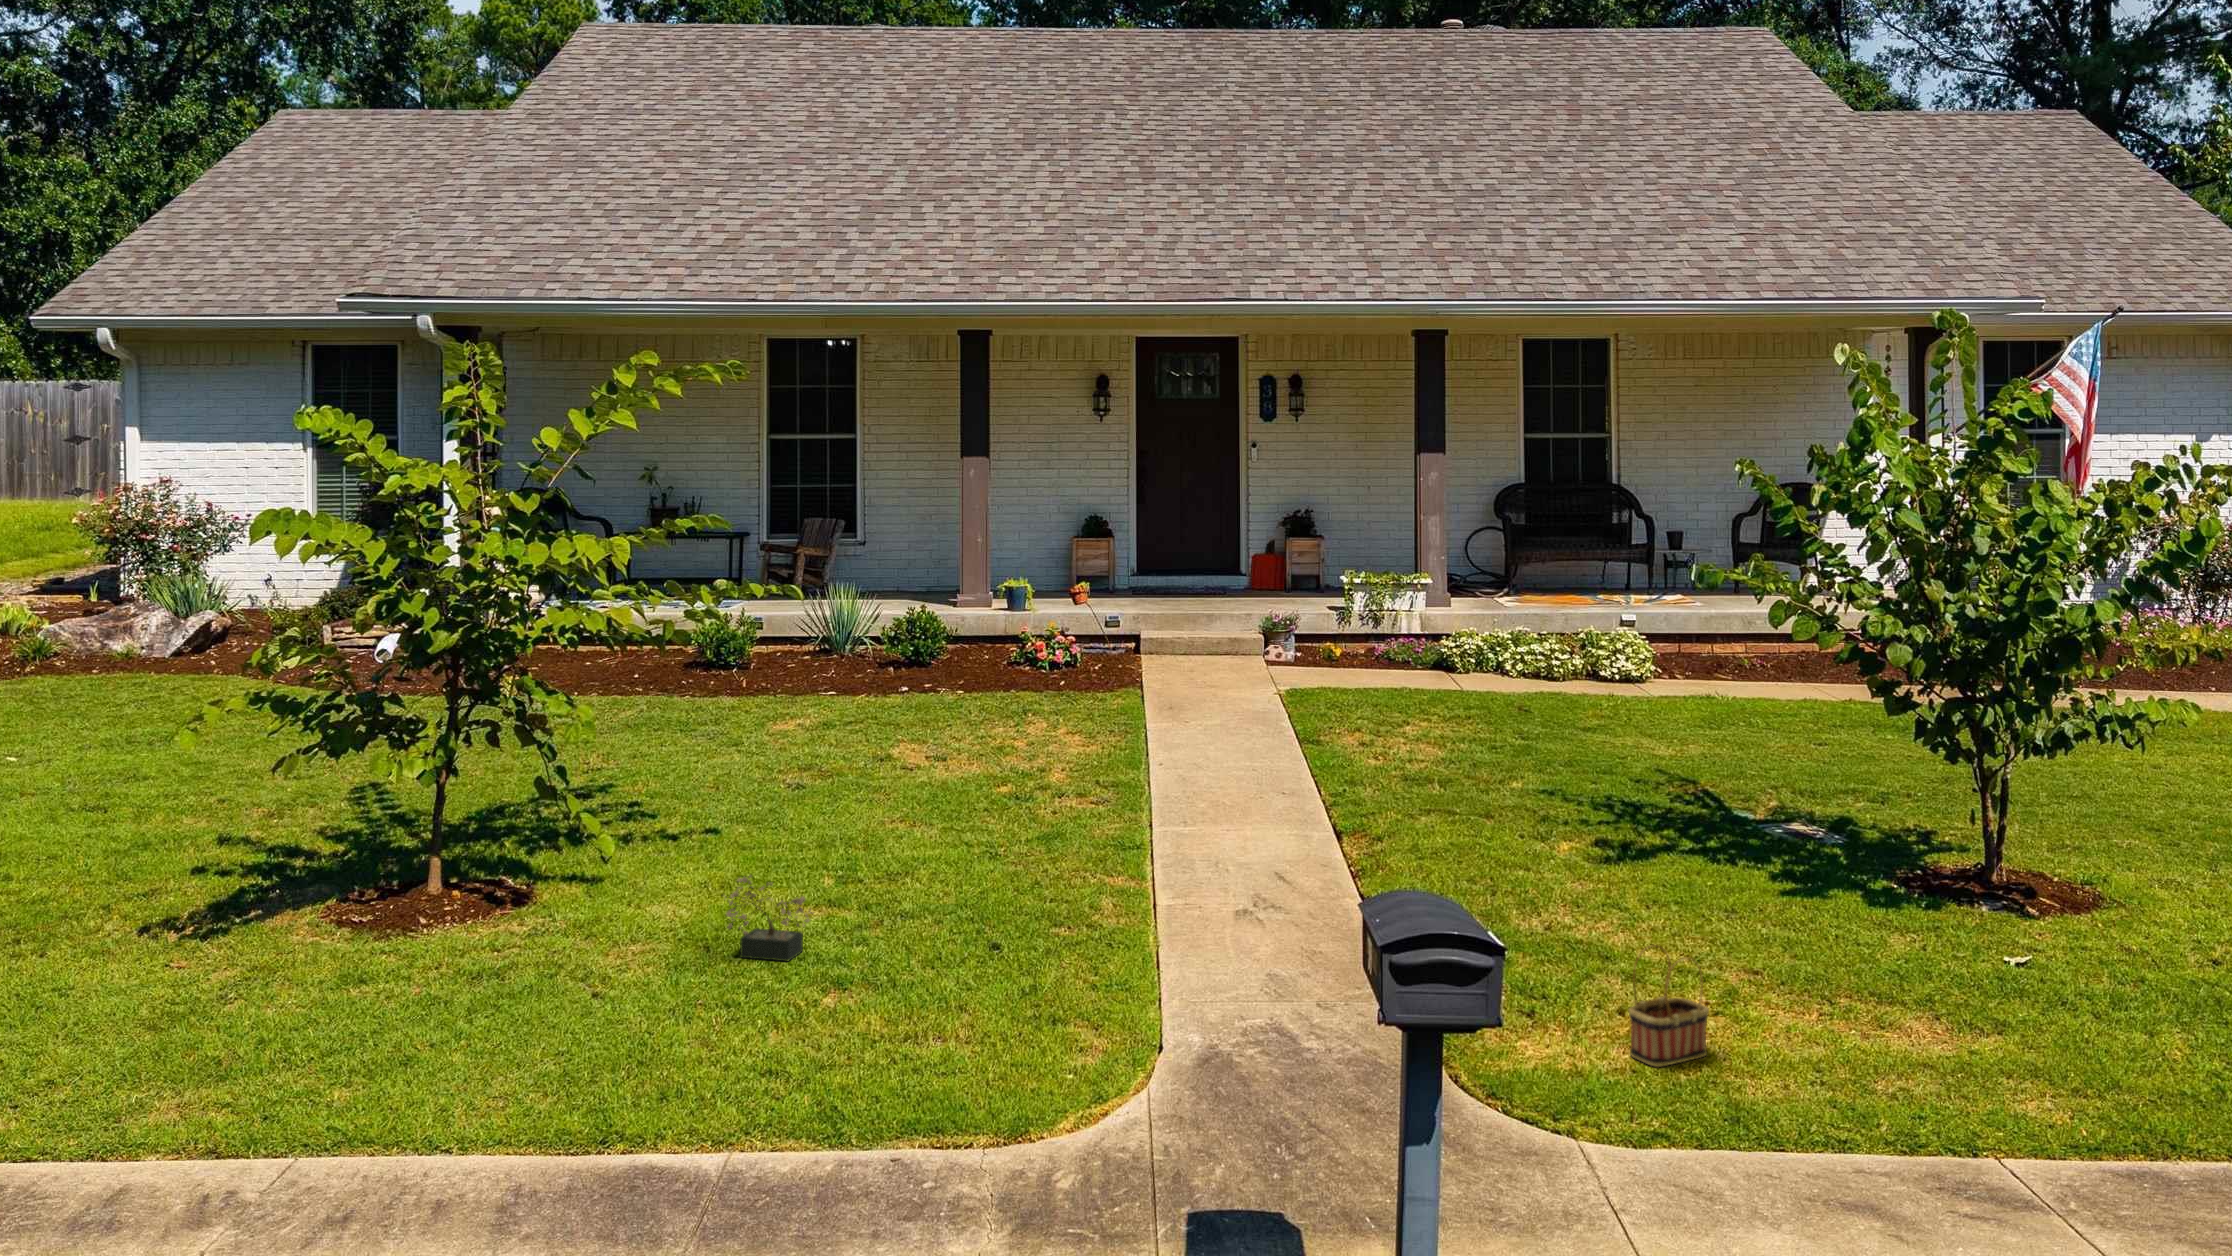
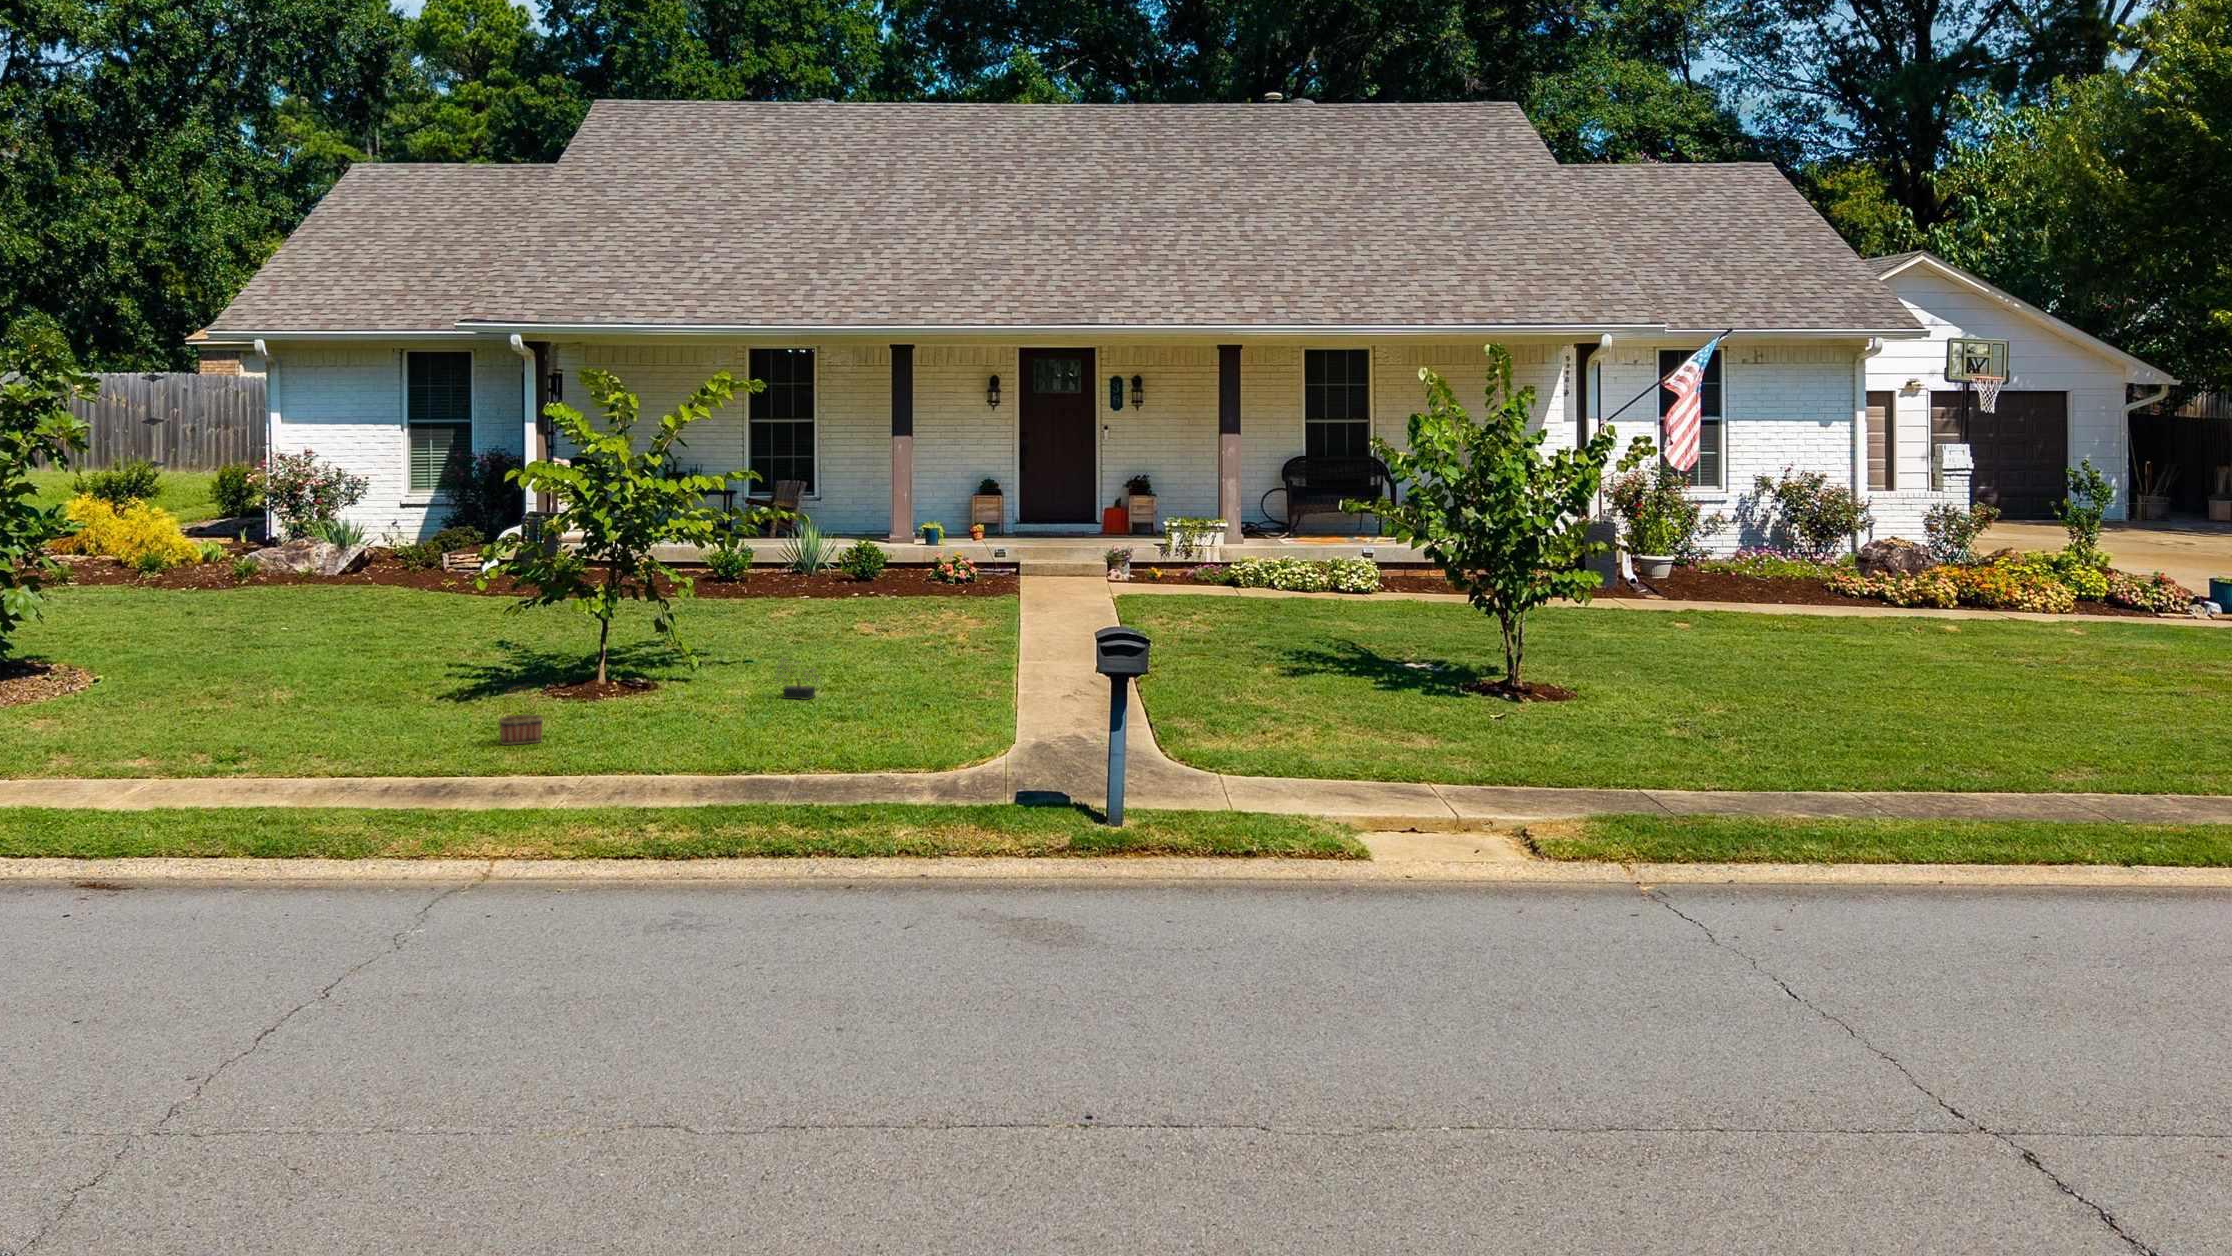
basket: present [1629,945,1709,1067] -> present [499,687,543,745]

